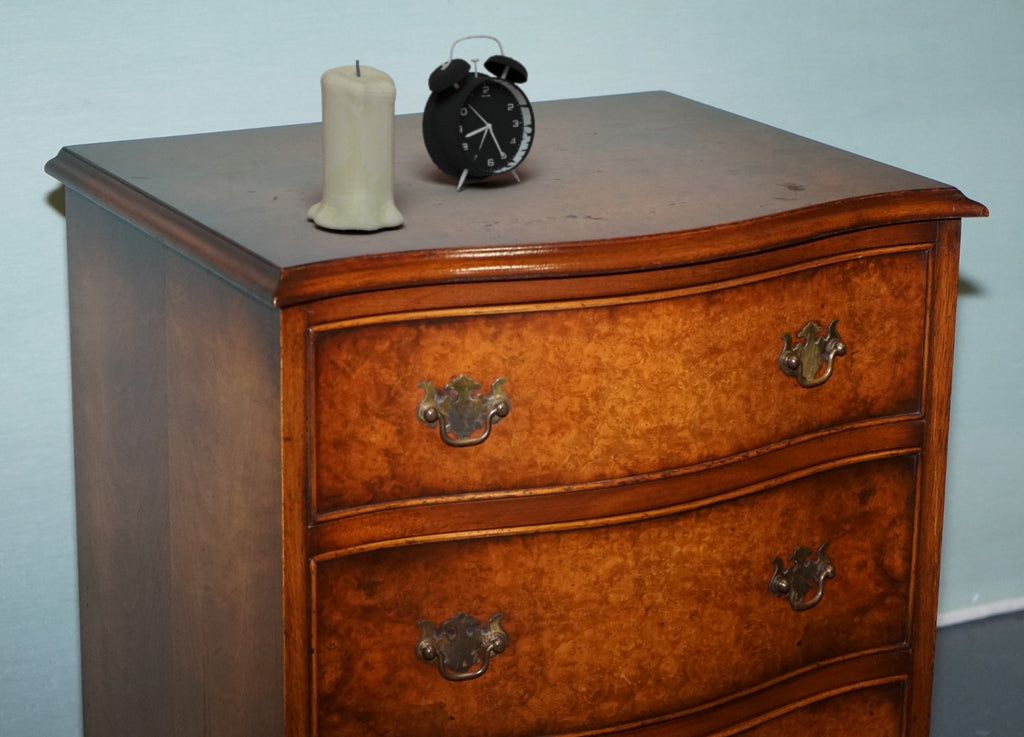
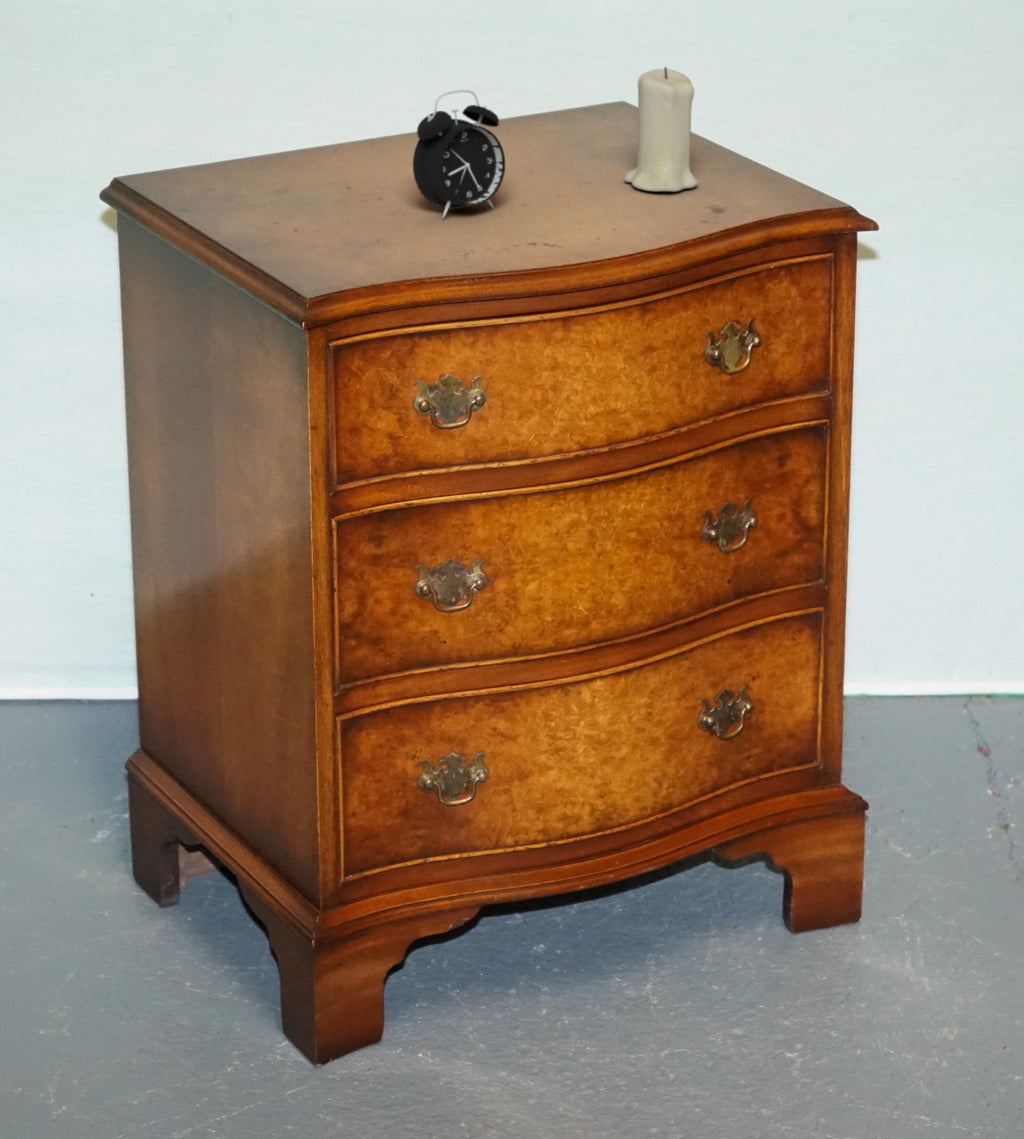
candle: present [307,60,404,231] -> present [624,67,698,191]

